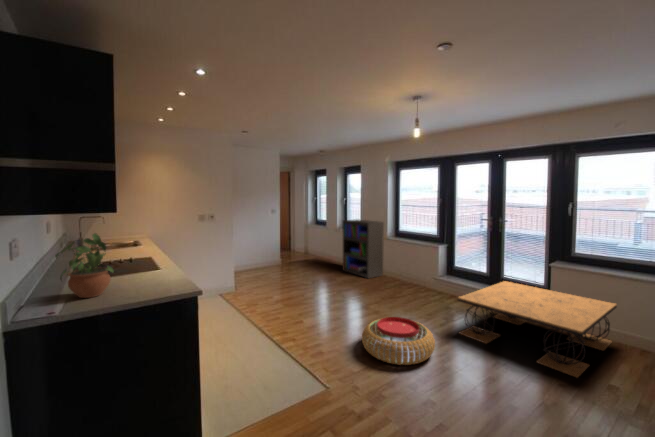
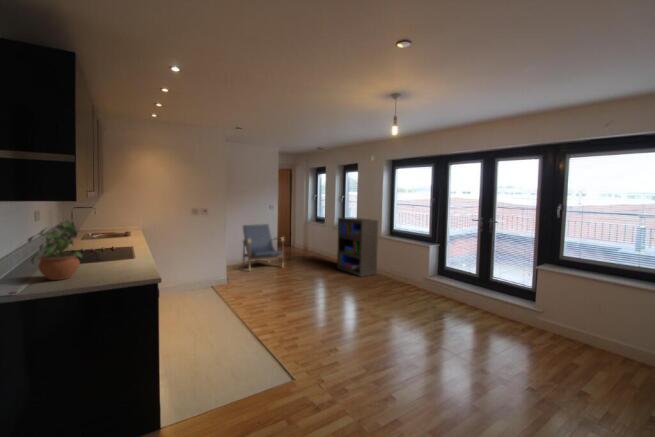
lounge chair: none [246,228,290,277] -> present [243,224,284,270]
coffee table: present [458,281,617,378] -> none [437,283,600,380]
pouf: present [362,317,435,365] -> none [336,314,408,361]

